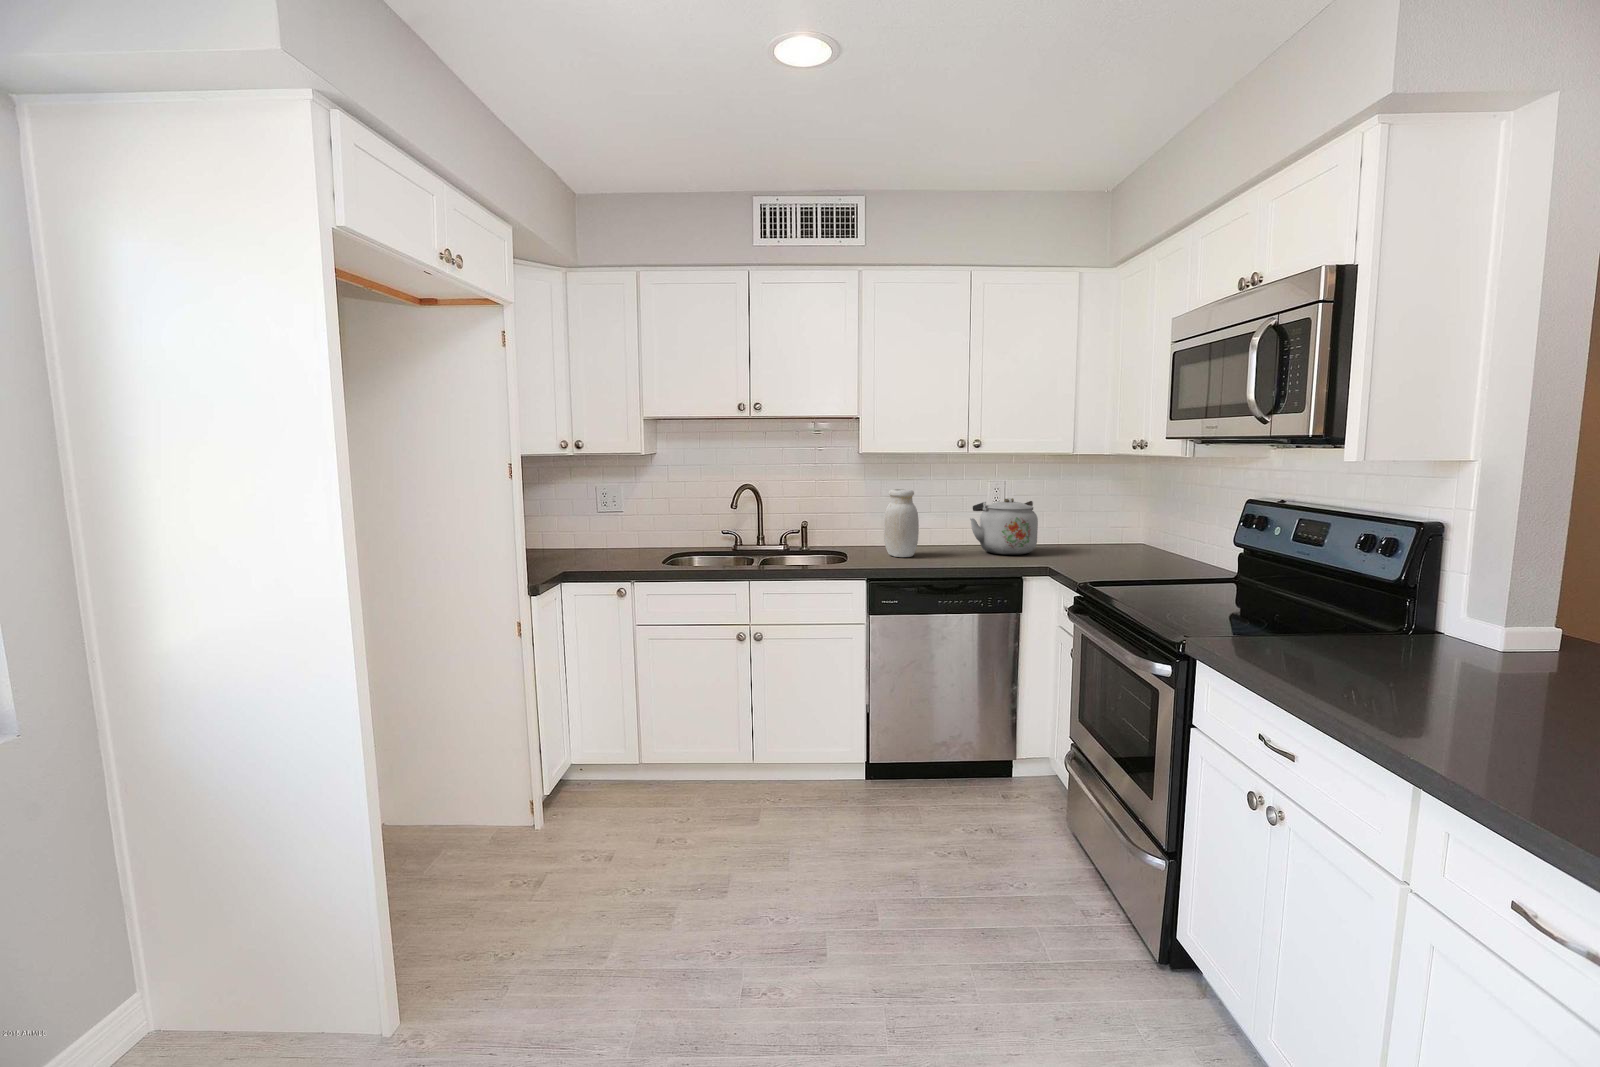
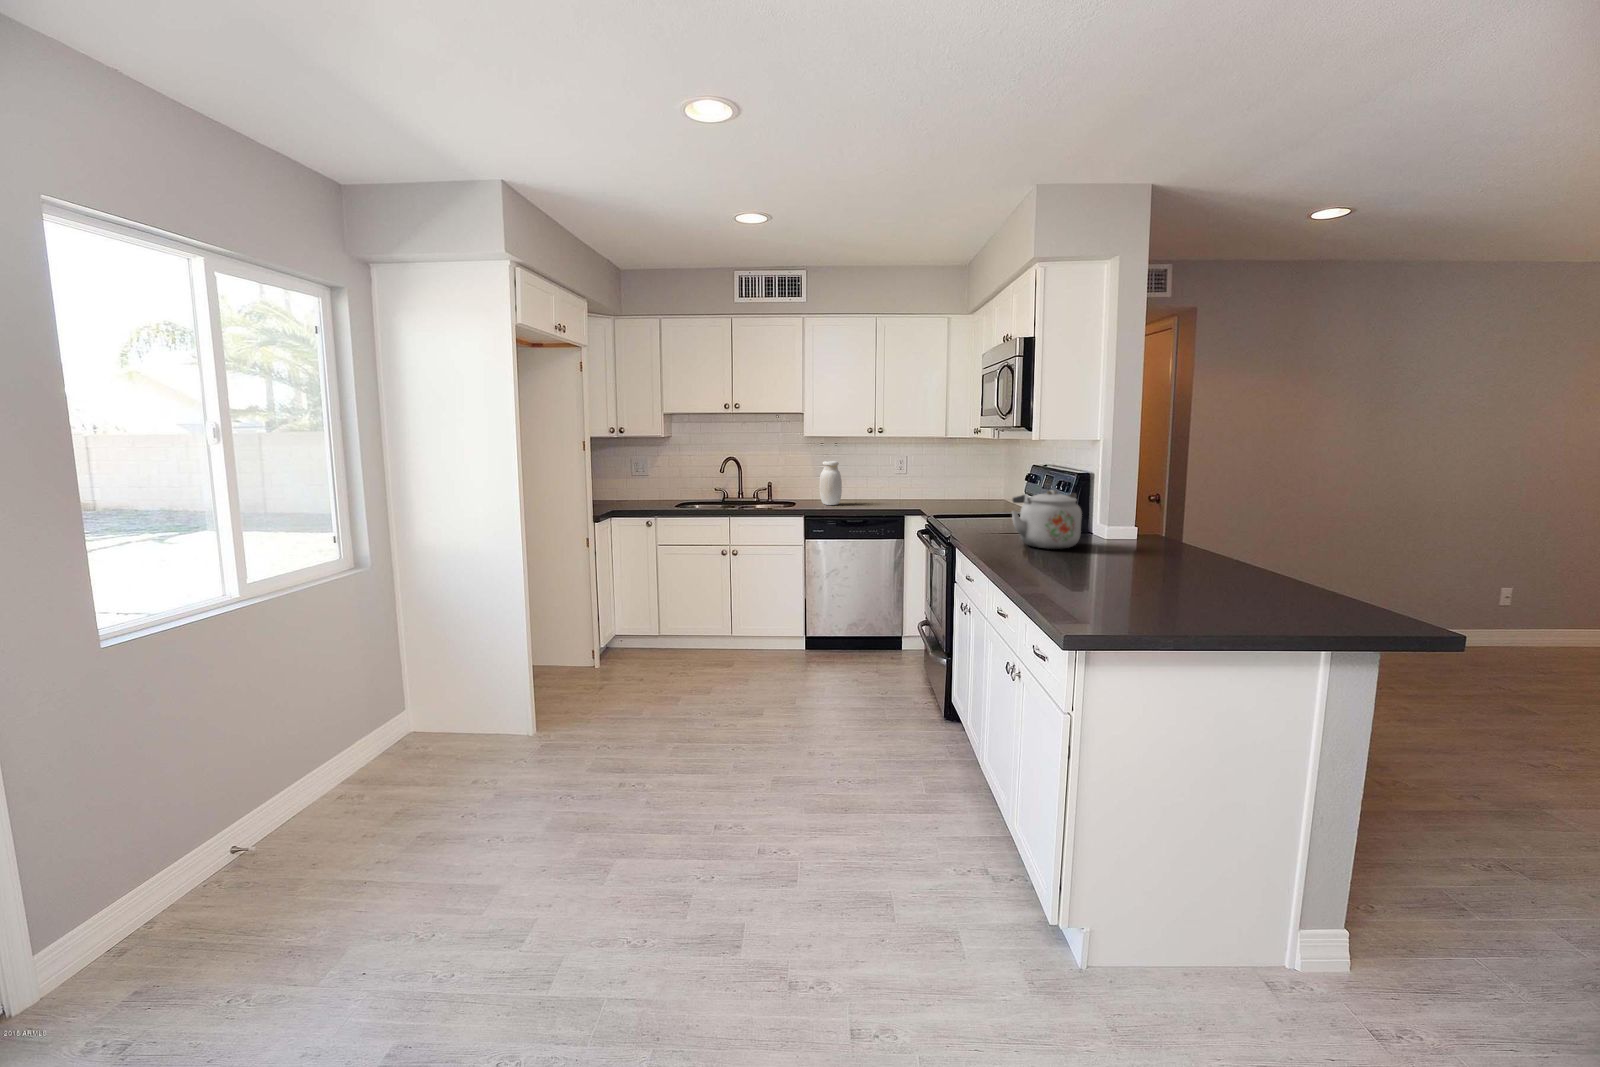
kettle: present [970,498,1038,555] -> present [1012,490,1082,549]

